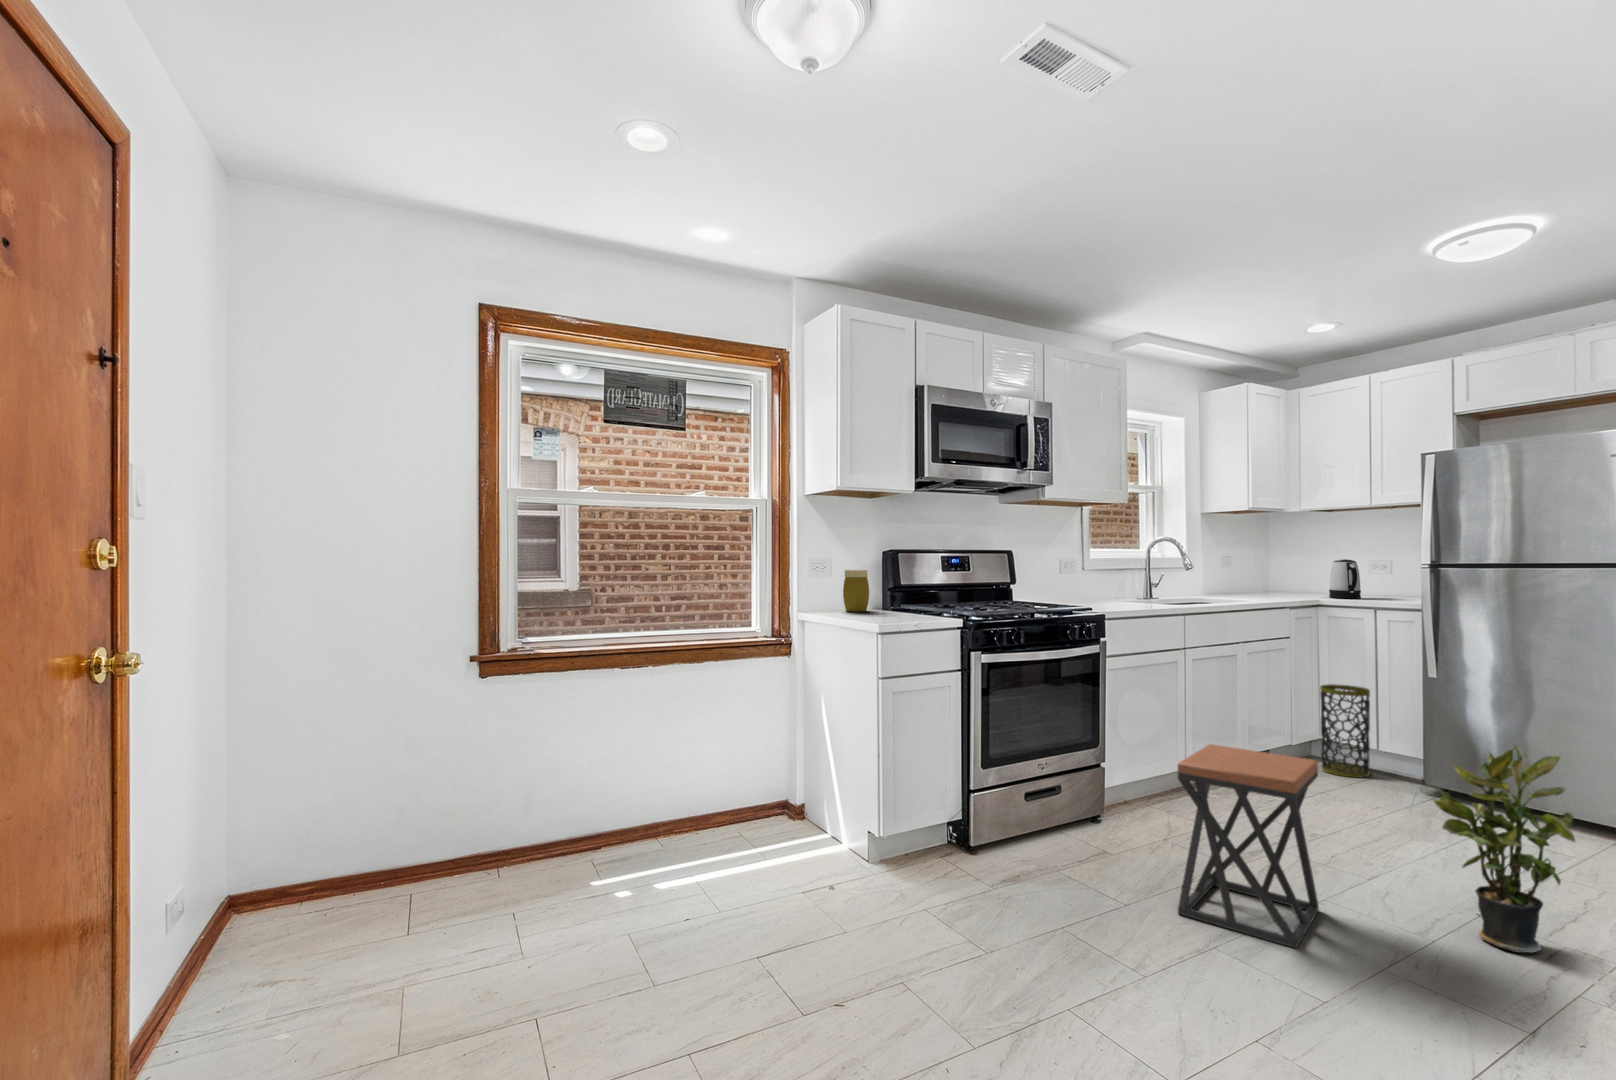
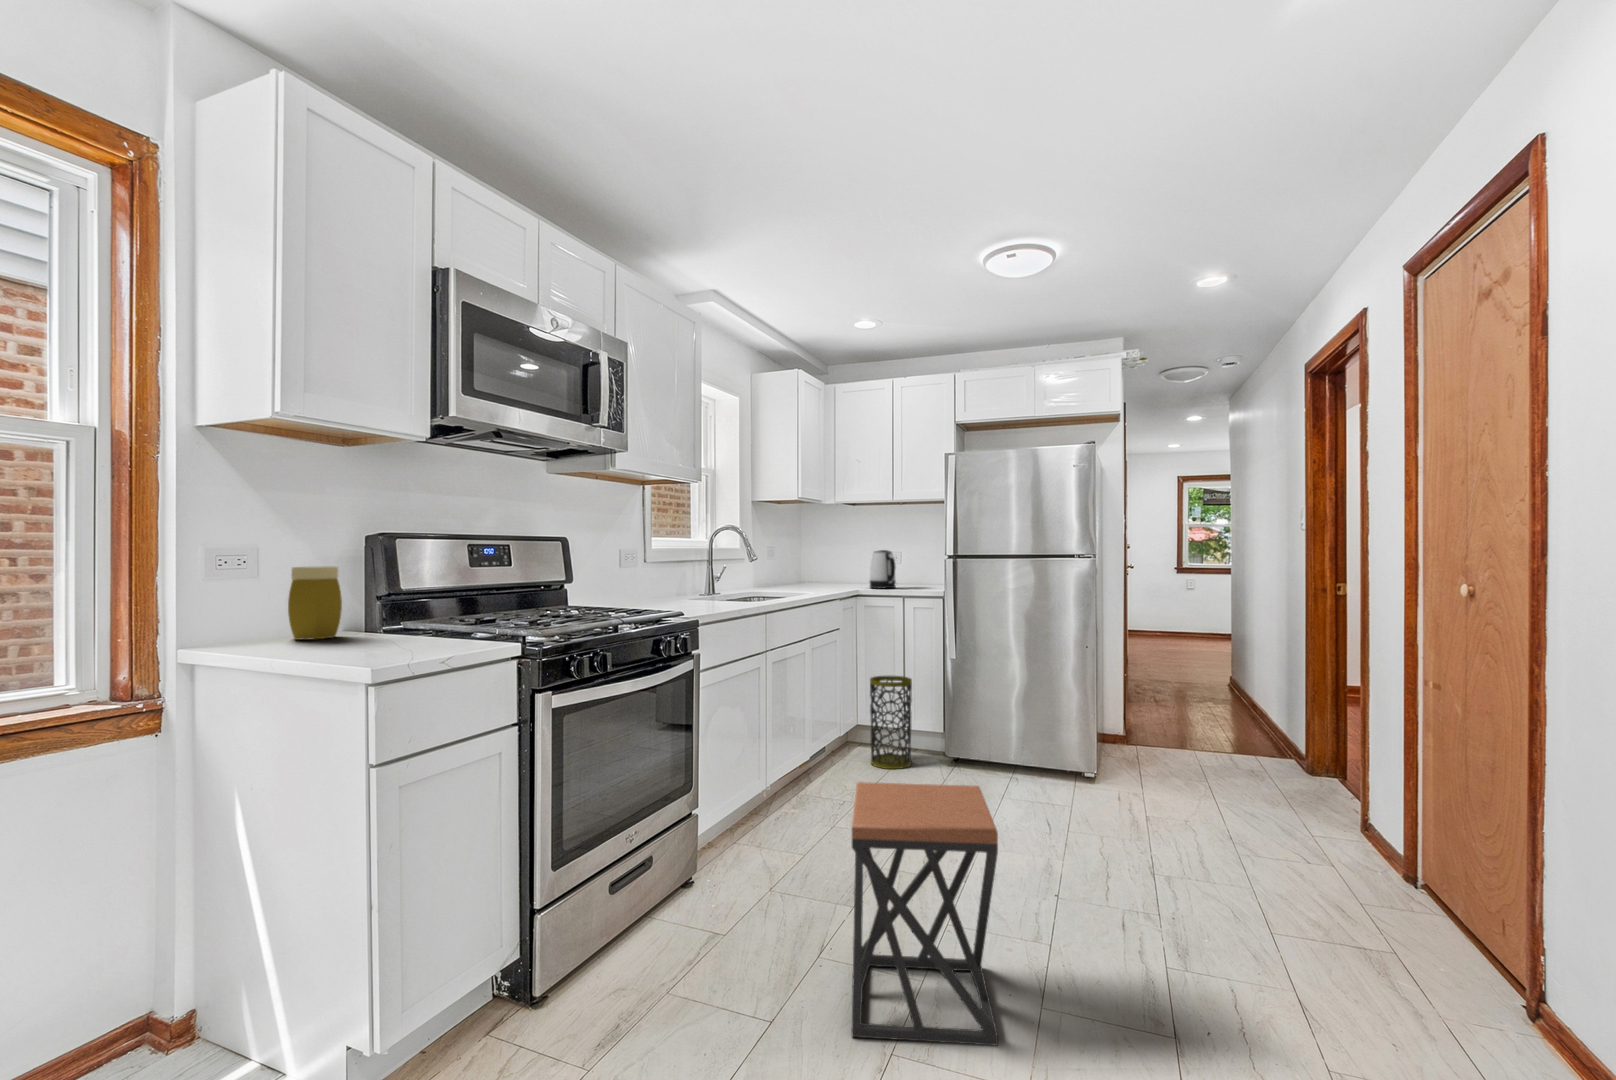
potted plant: present [1434,745,1575,953] -> none [1079,734,1203,963]

